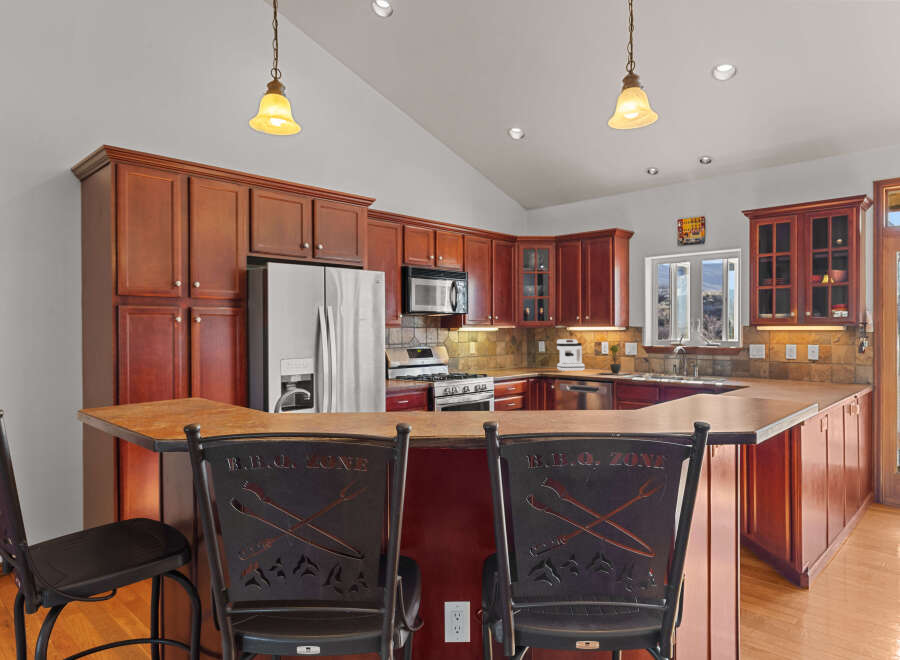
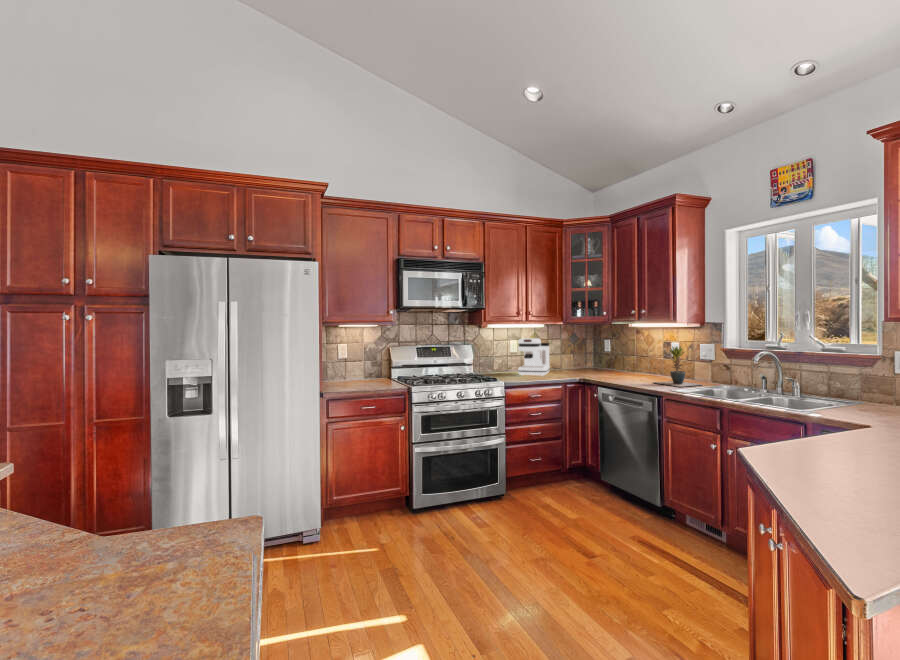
coffee maker: present [557,339,585,371] -> present [518,338,549,376]

